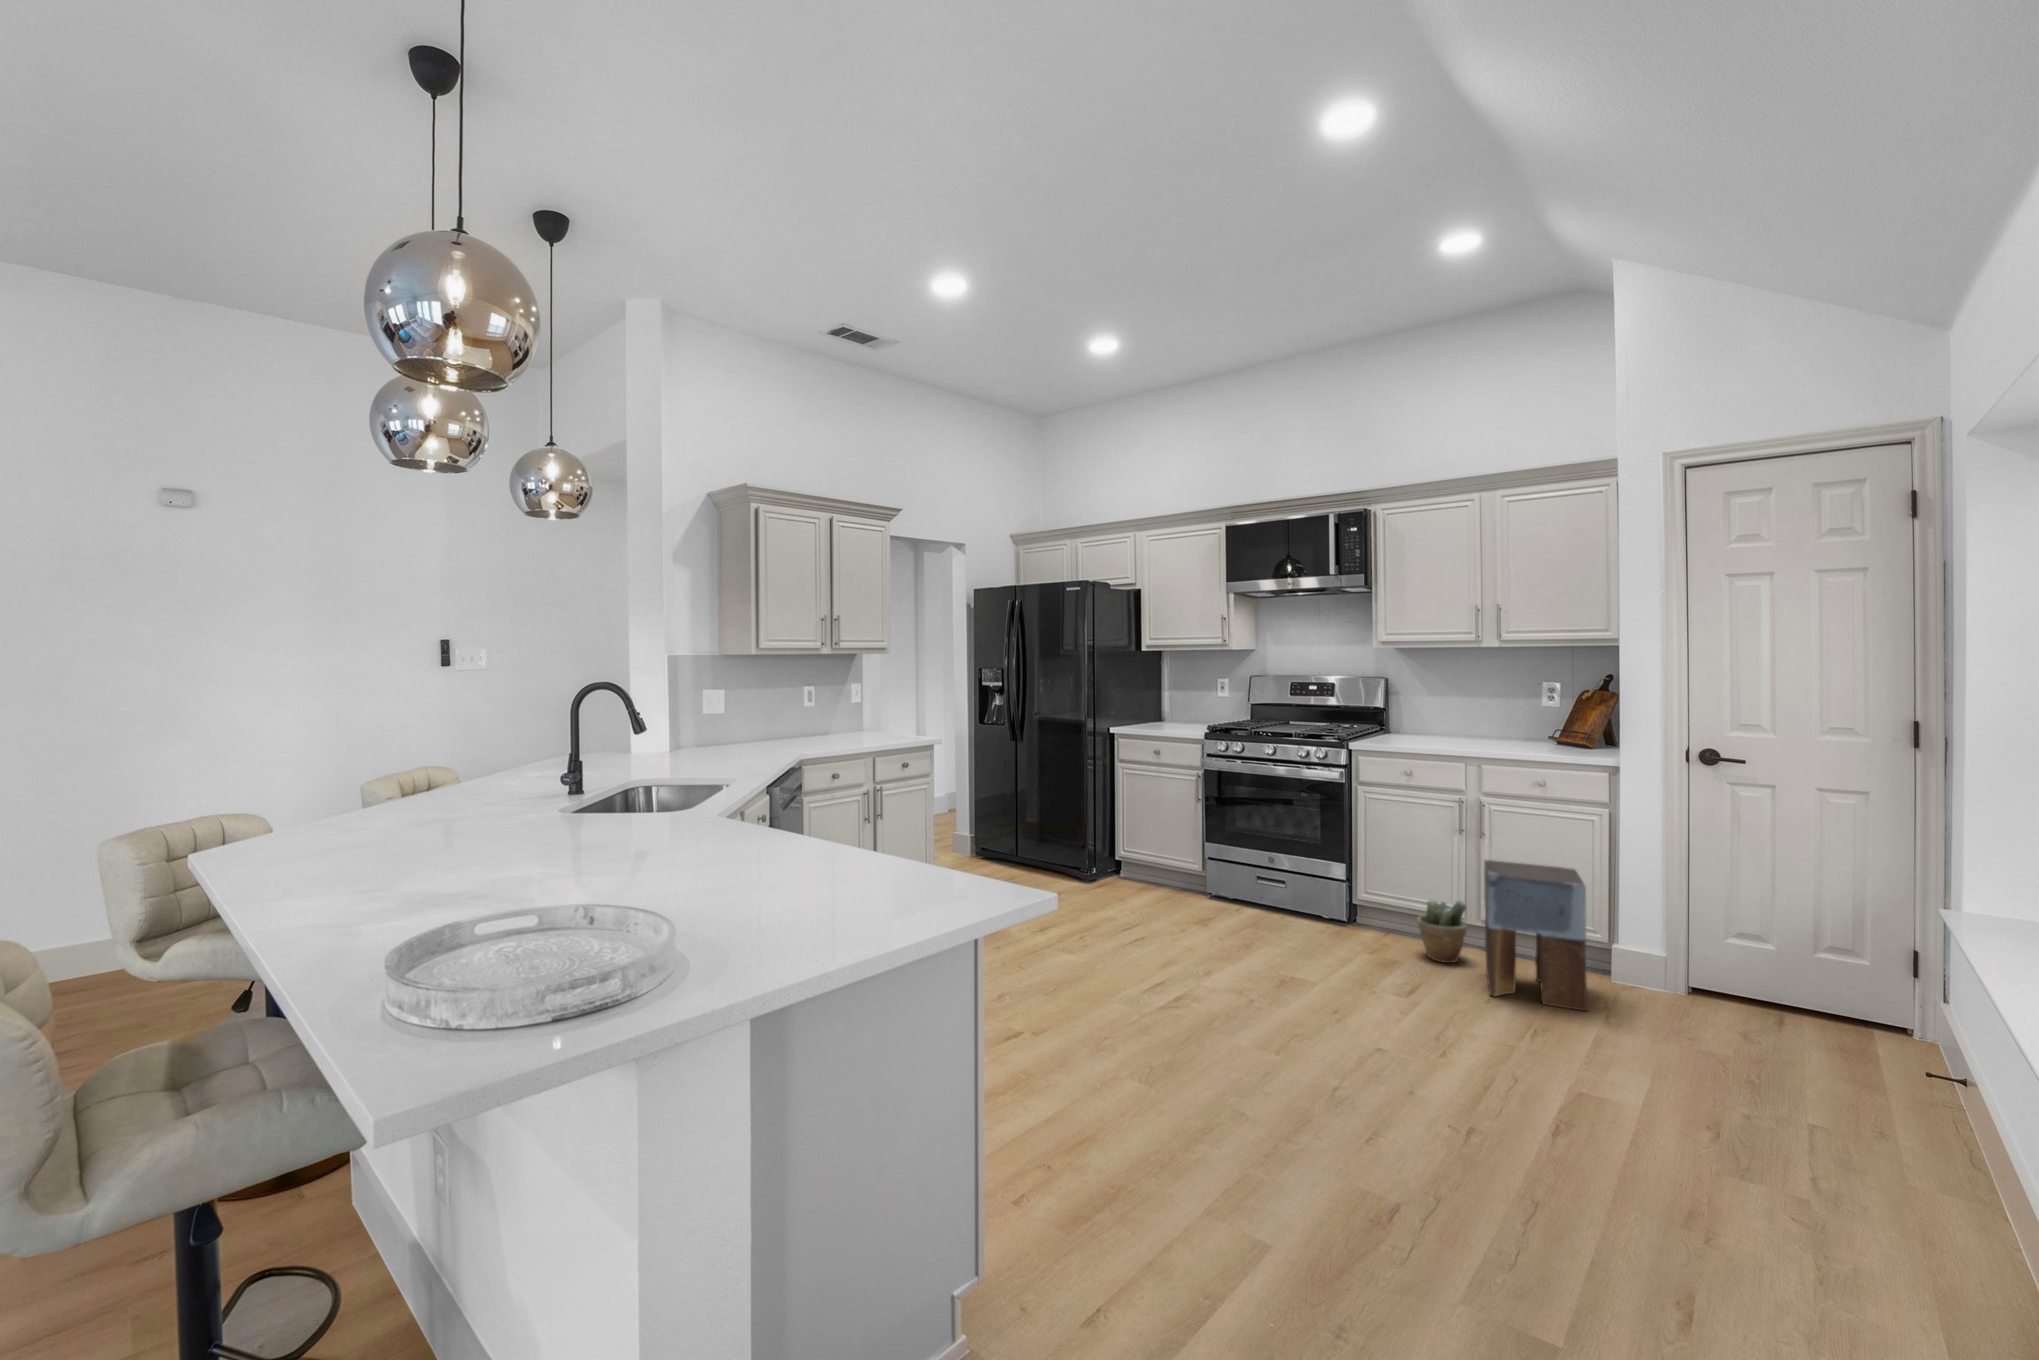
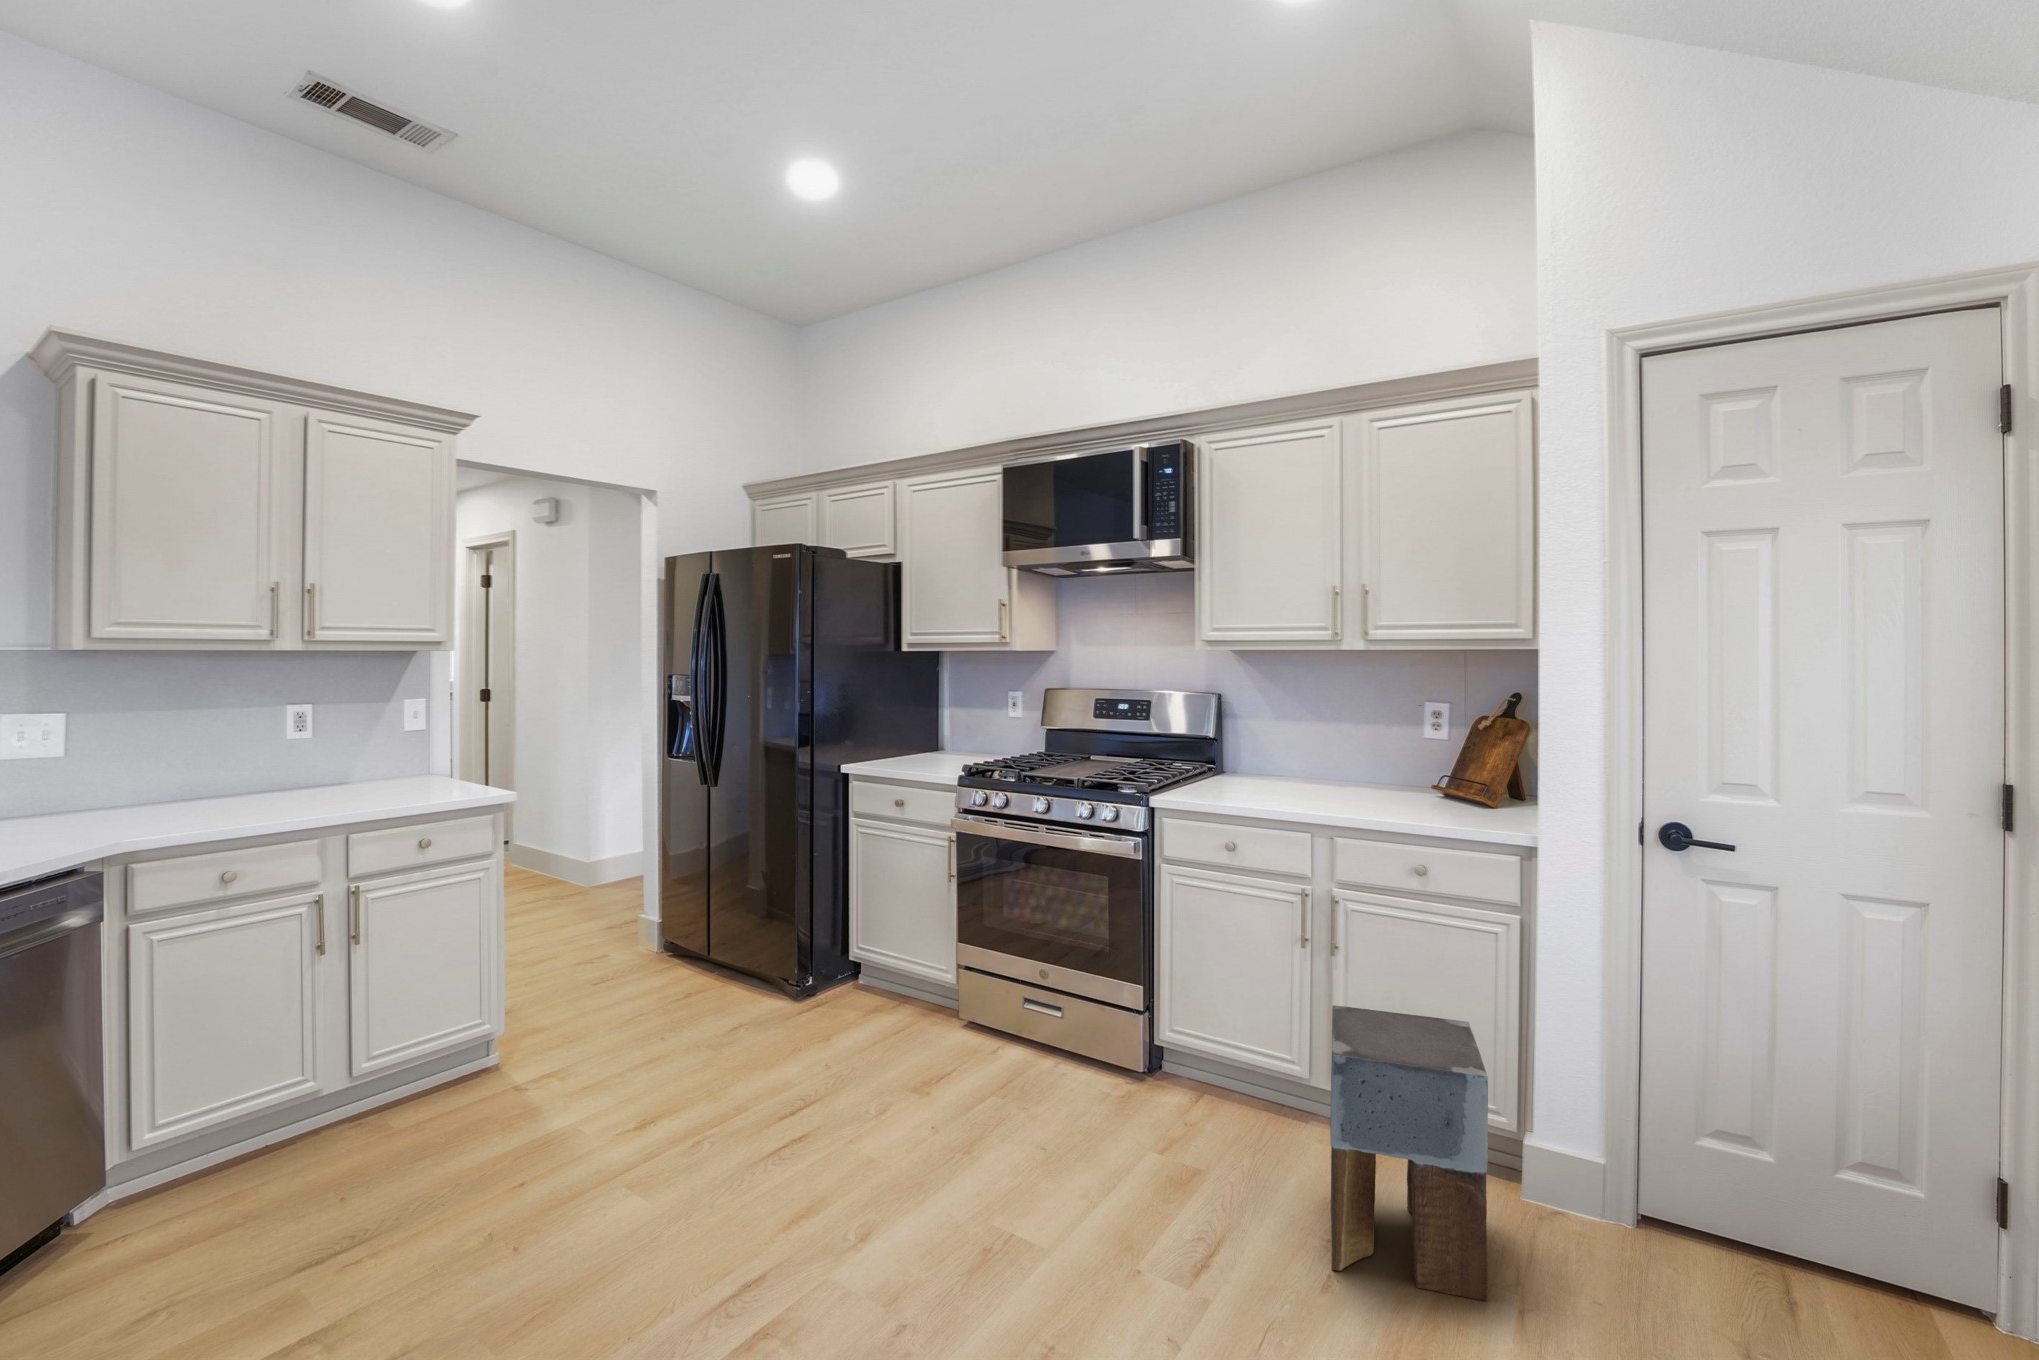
potted plant: present [1418,900,1467,963] -> none [1234,1063,1308,1172]

